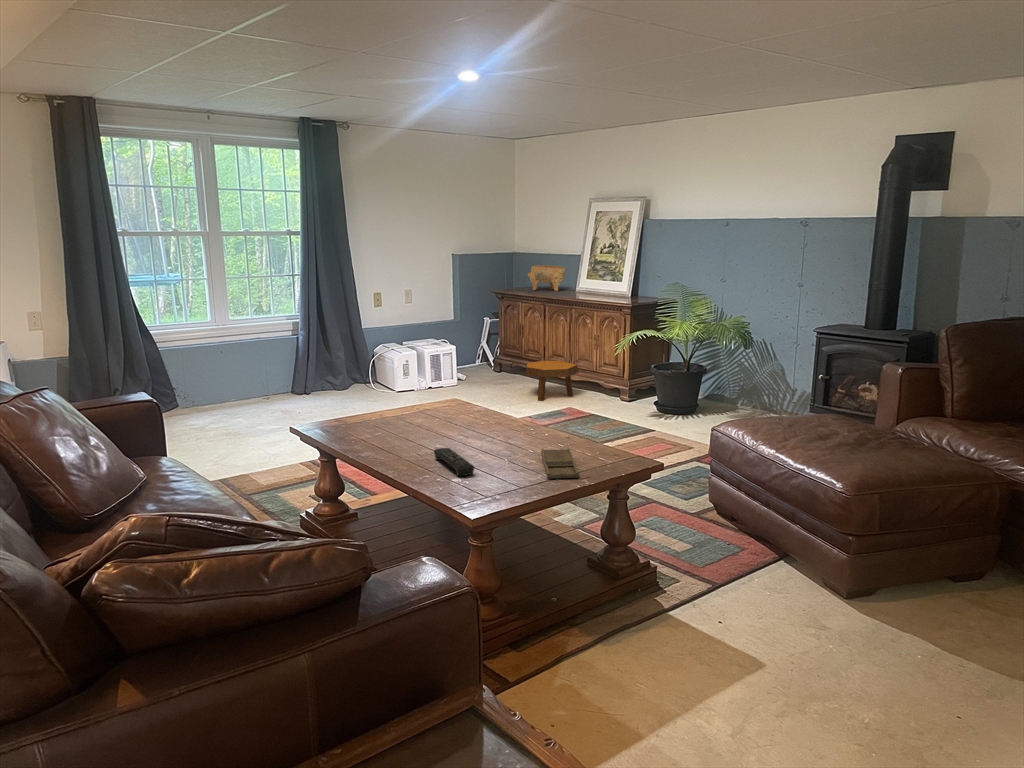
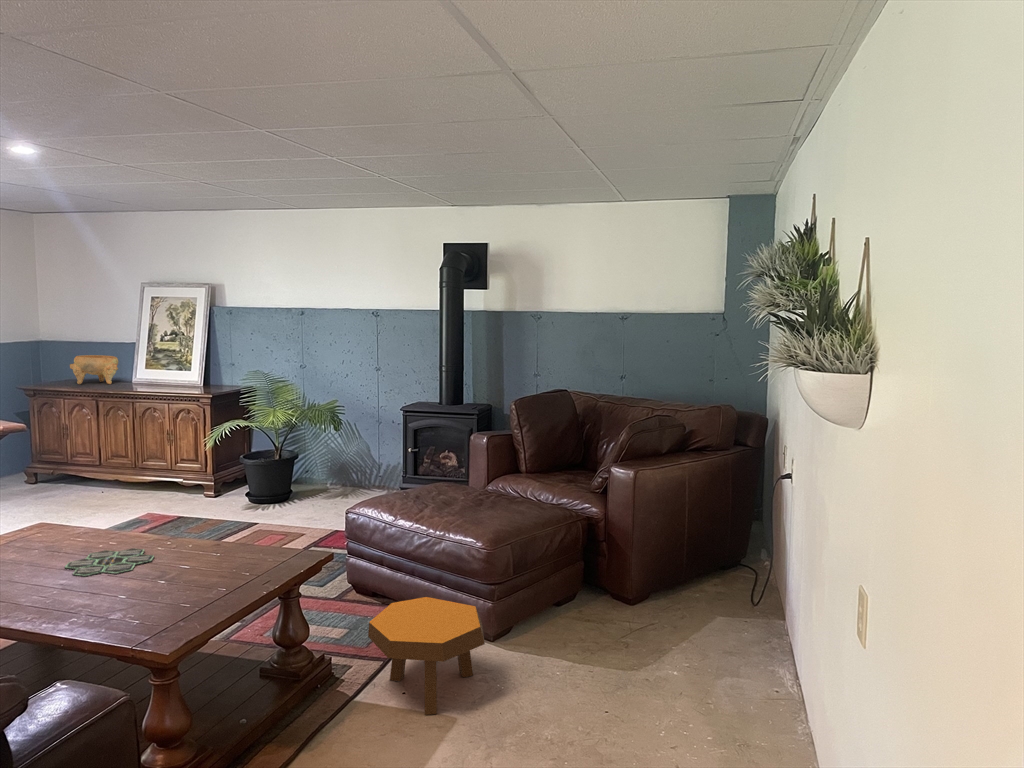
footstool: present [526,361,579,401] -> present [368,597,485,715]
board game: none [452,427,519,448] -> present [65,548,154,577]
remote control: present [434,448,474,476] -> none [59,582,128,613]
tray: present [541,449,579,479] -> none [195,556,251,592]

